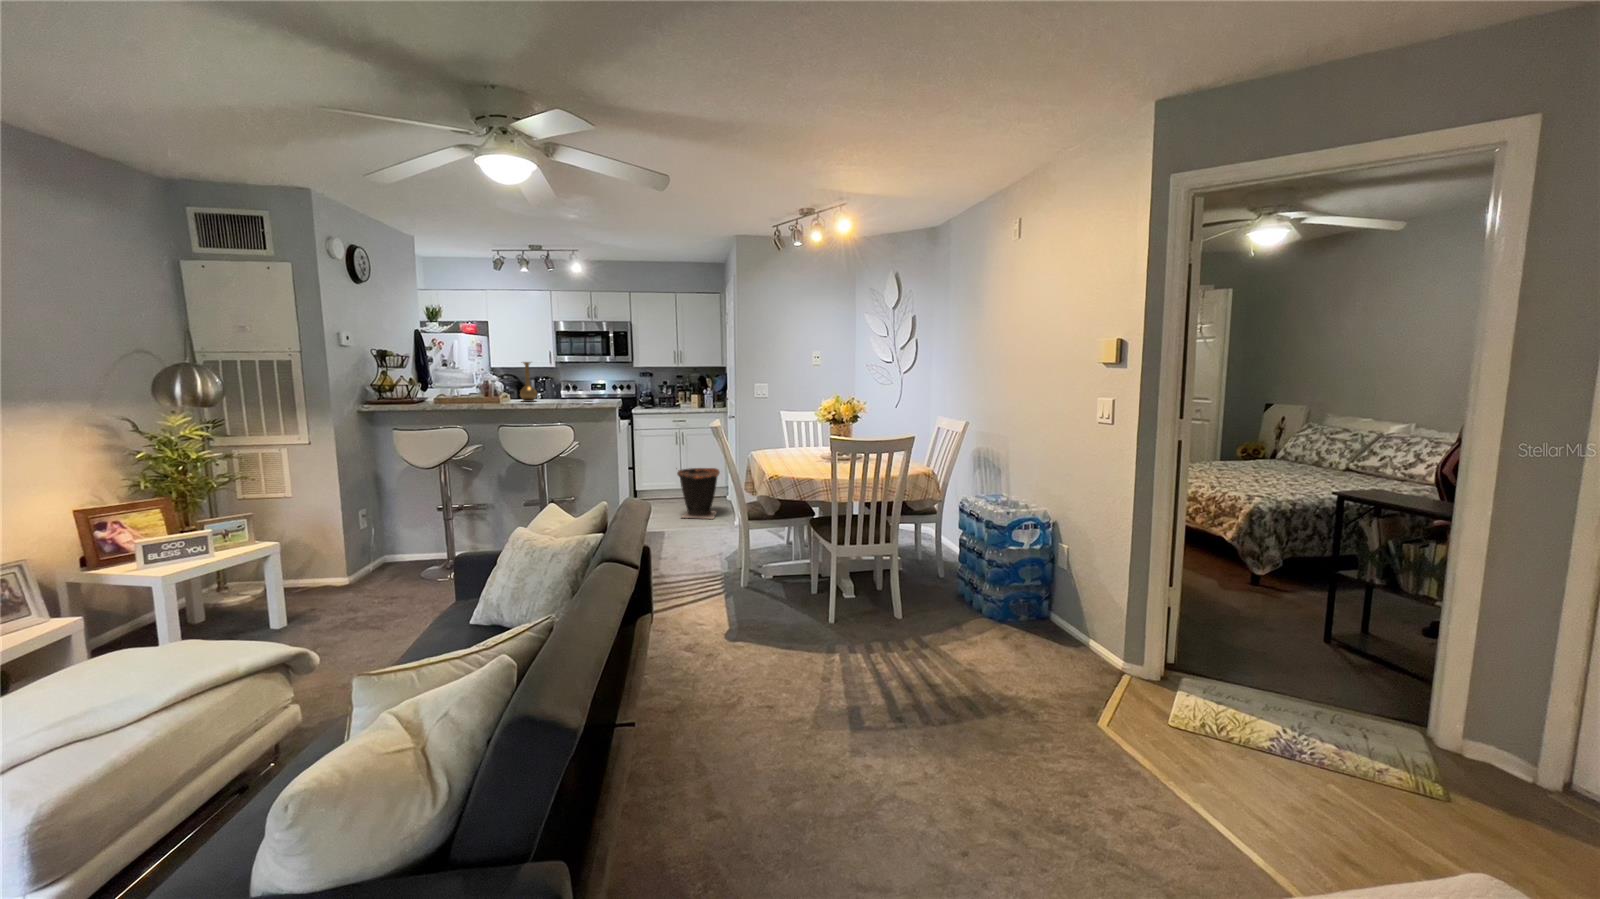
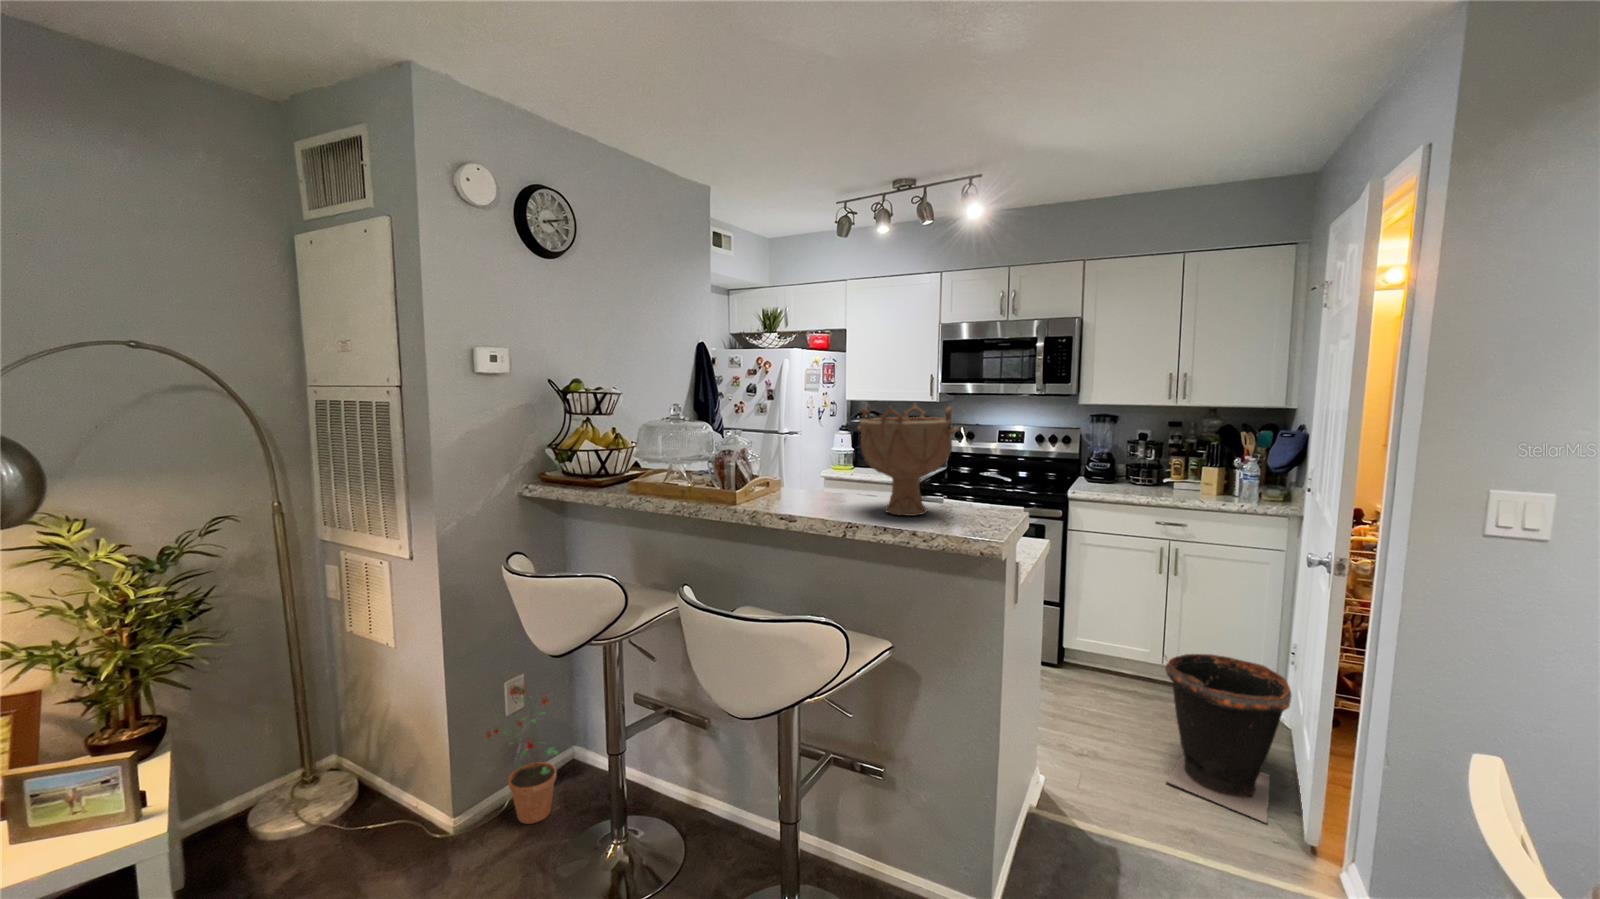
decorative bowl: none [553,359,594,401] -> present [858,404,958,516]
vase: present [520,362,537,402] -> none [779,407,818,507]
potted plant: none [360,509,403,576] -> present [486,685,558,824]

